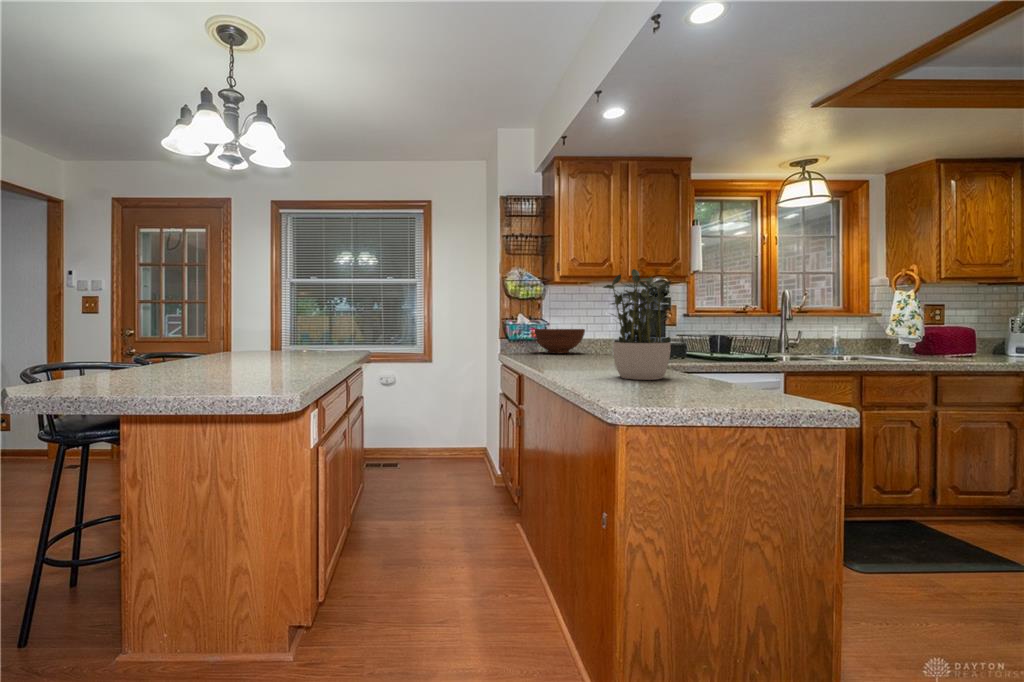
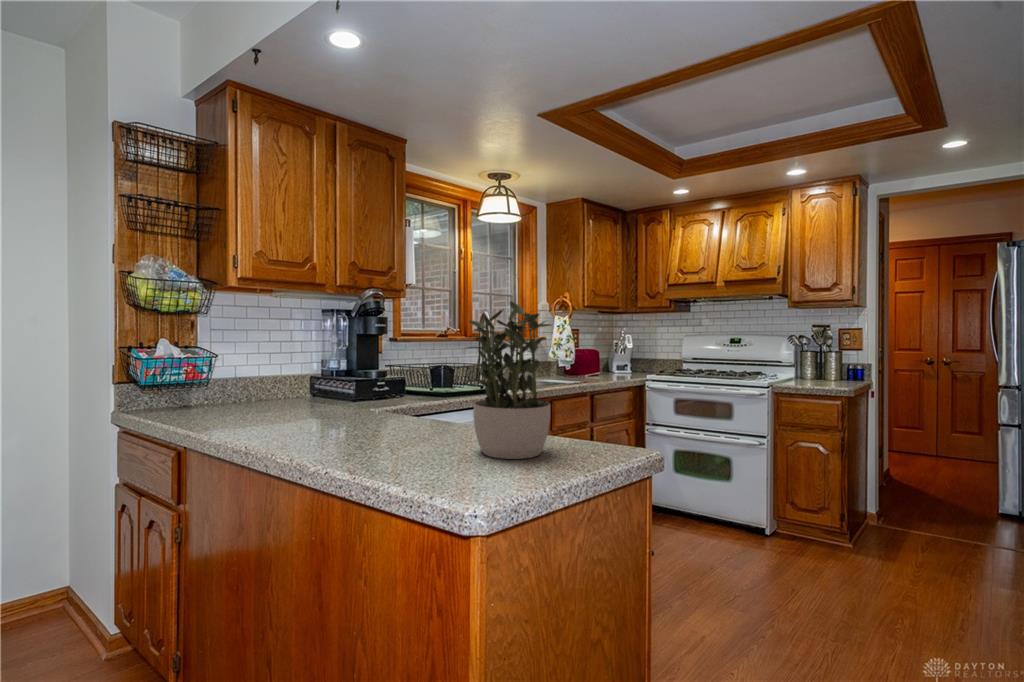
fruit bowl: present [535,329,585,354] -> none [180,360,275,403]

